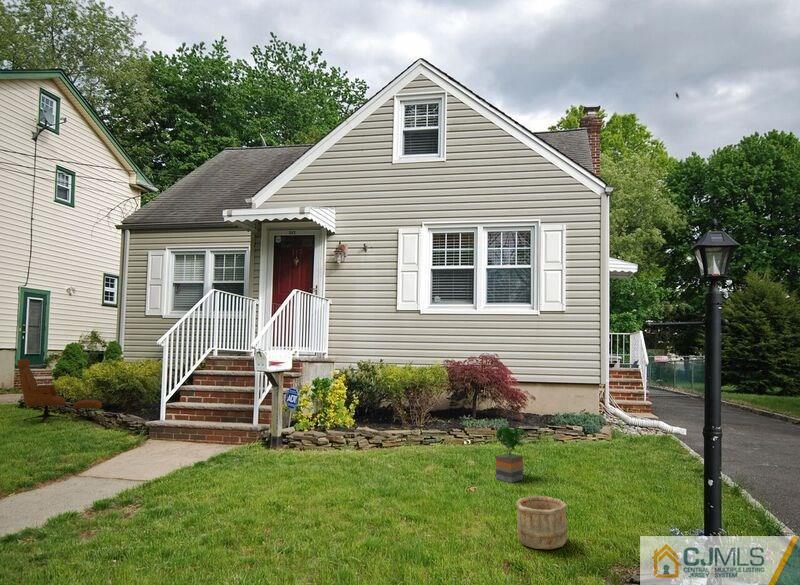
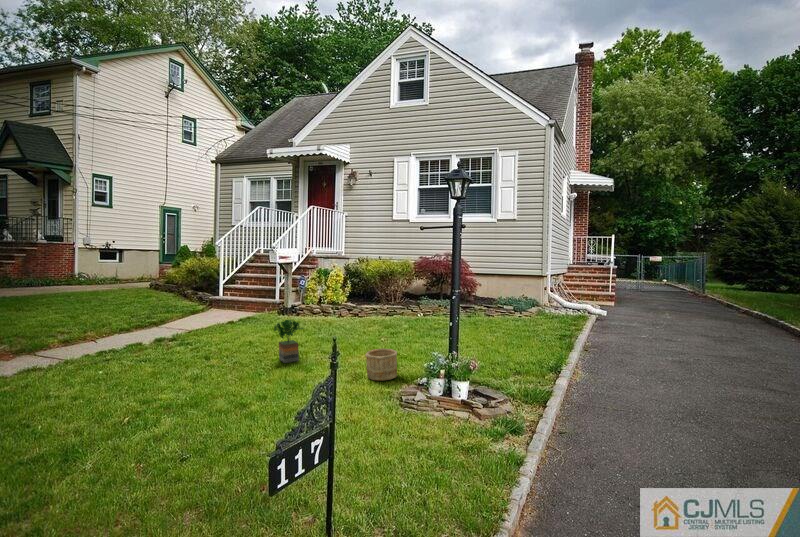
lounge chair: present [17,359,102,423] -> none [139,255,195,296]
potted tree: present [496,427,528,483] -> present [274,320,303,363]

